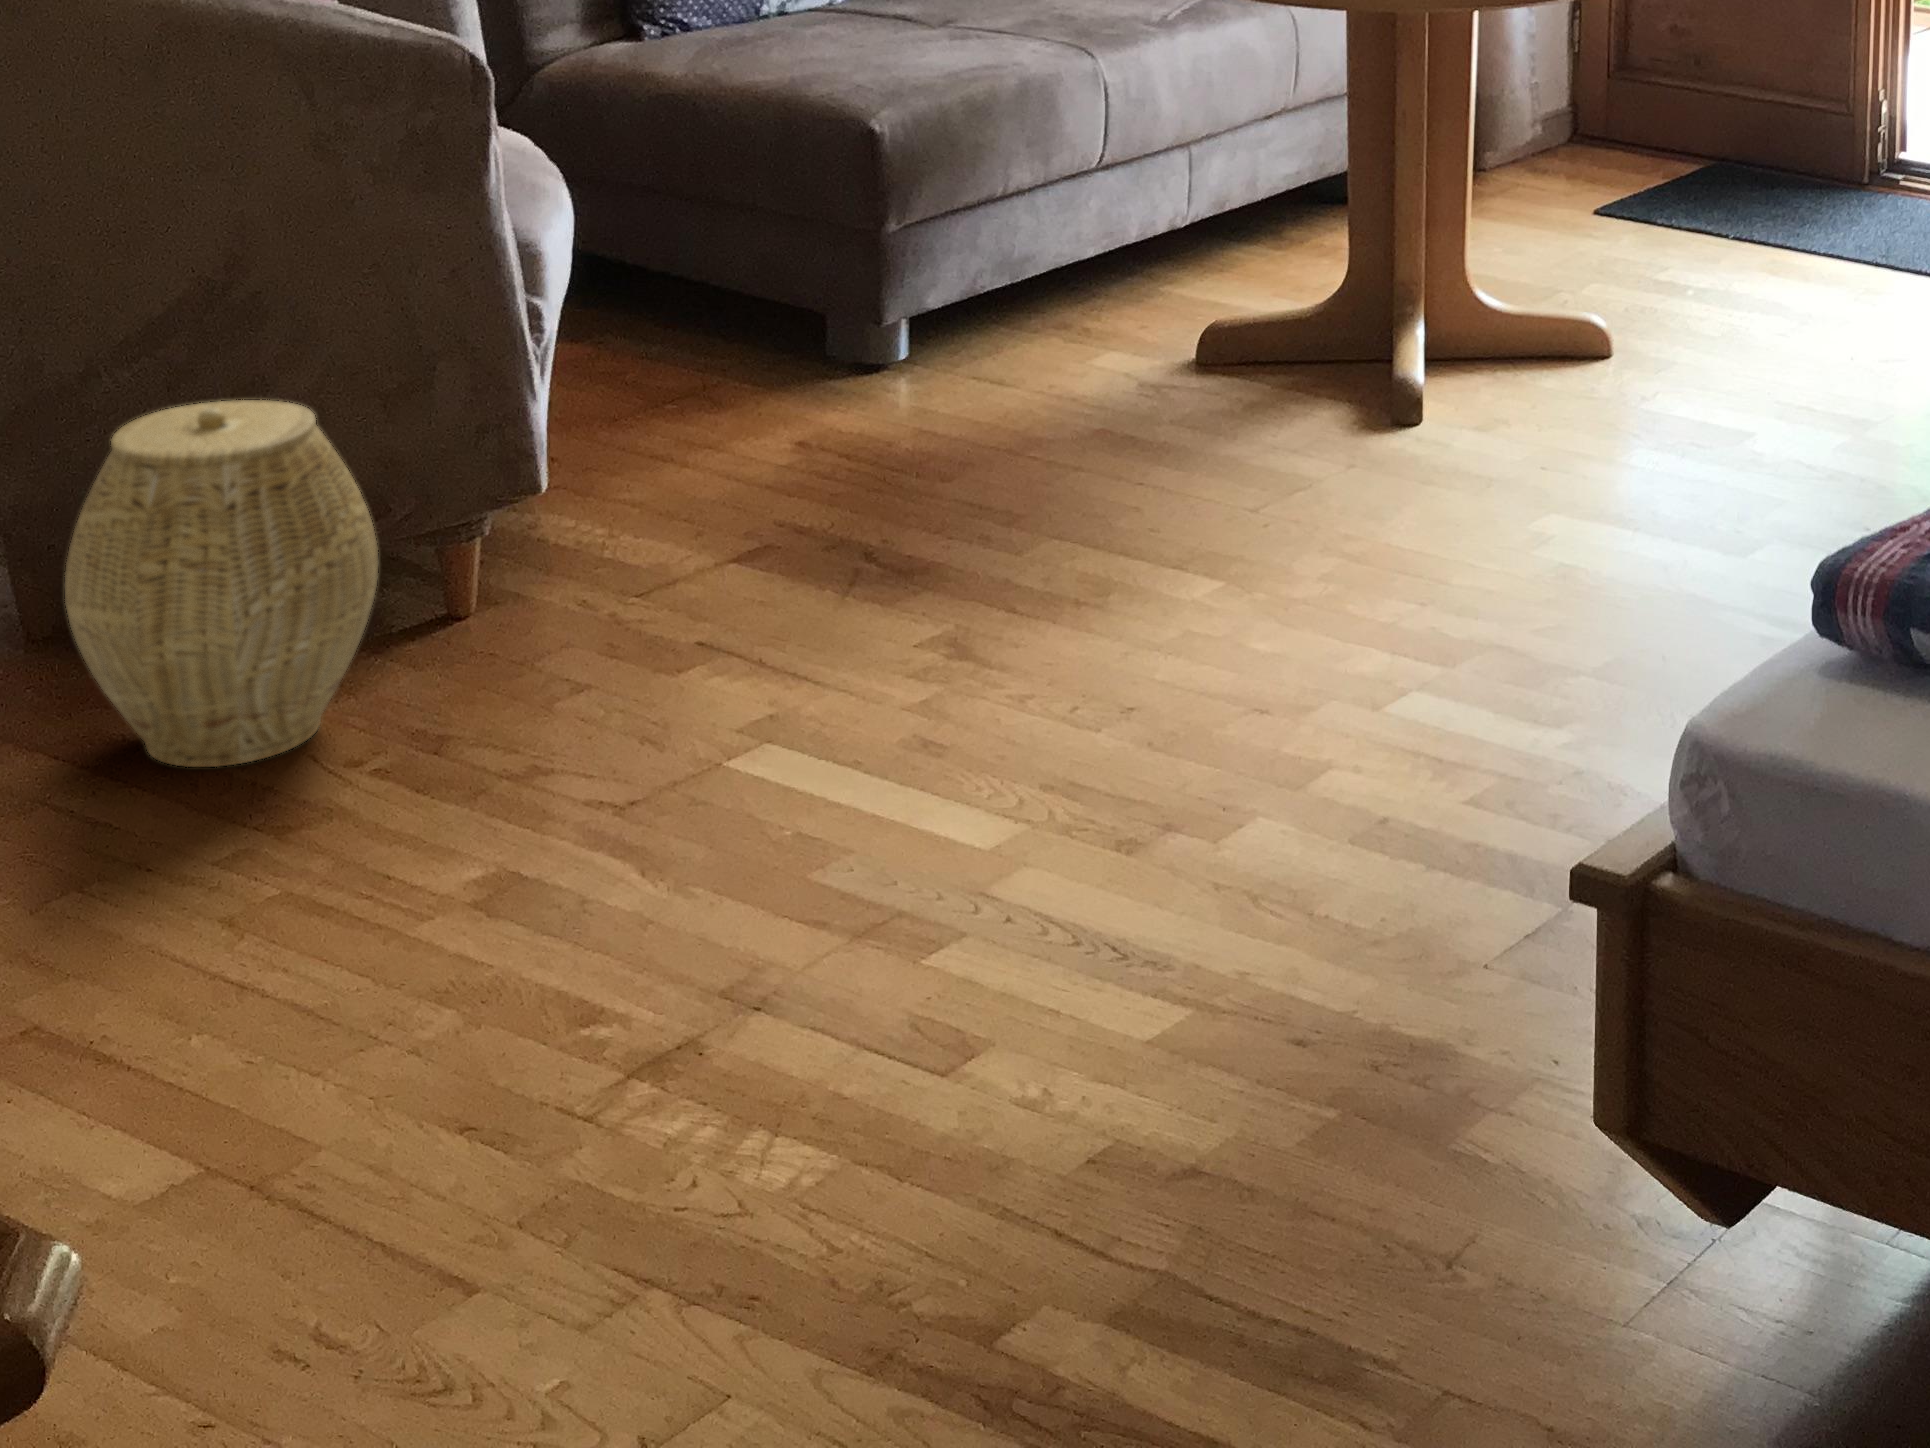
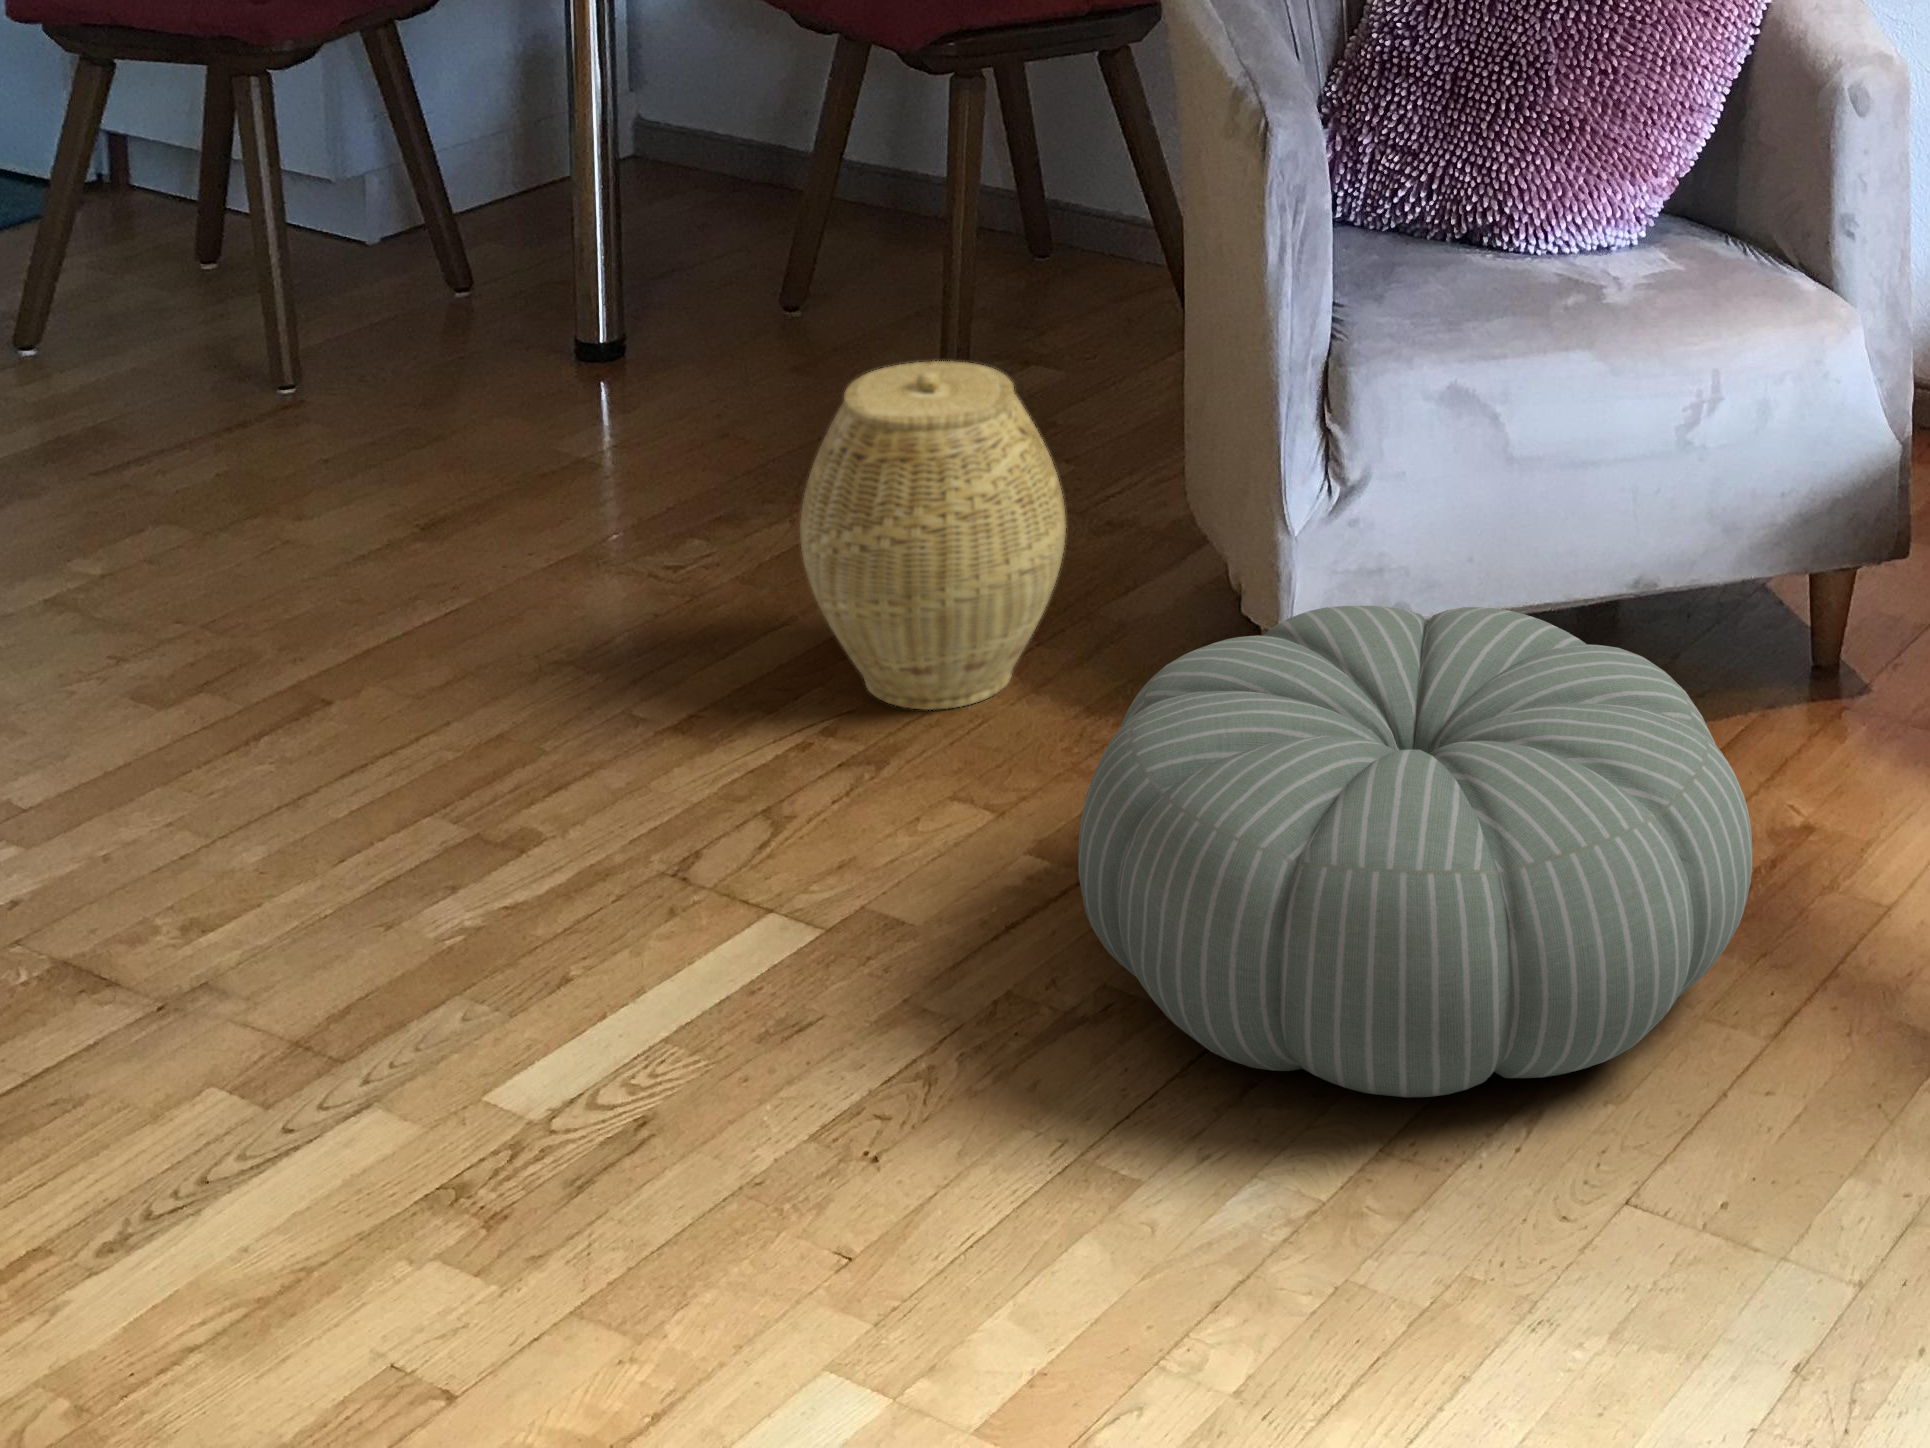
pouf: none [660,297,1191,617] -> present [1078,606,1752,1097]

